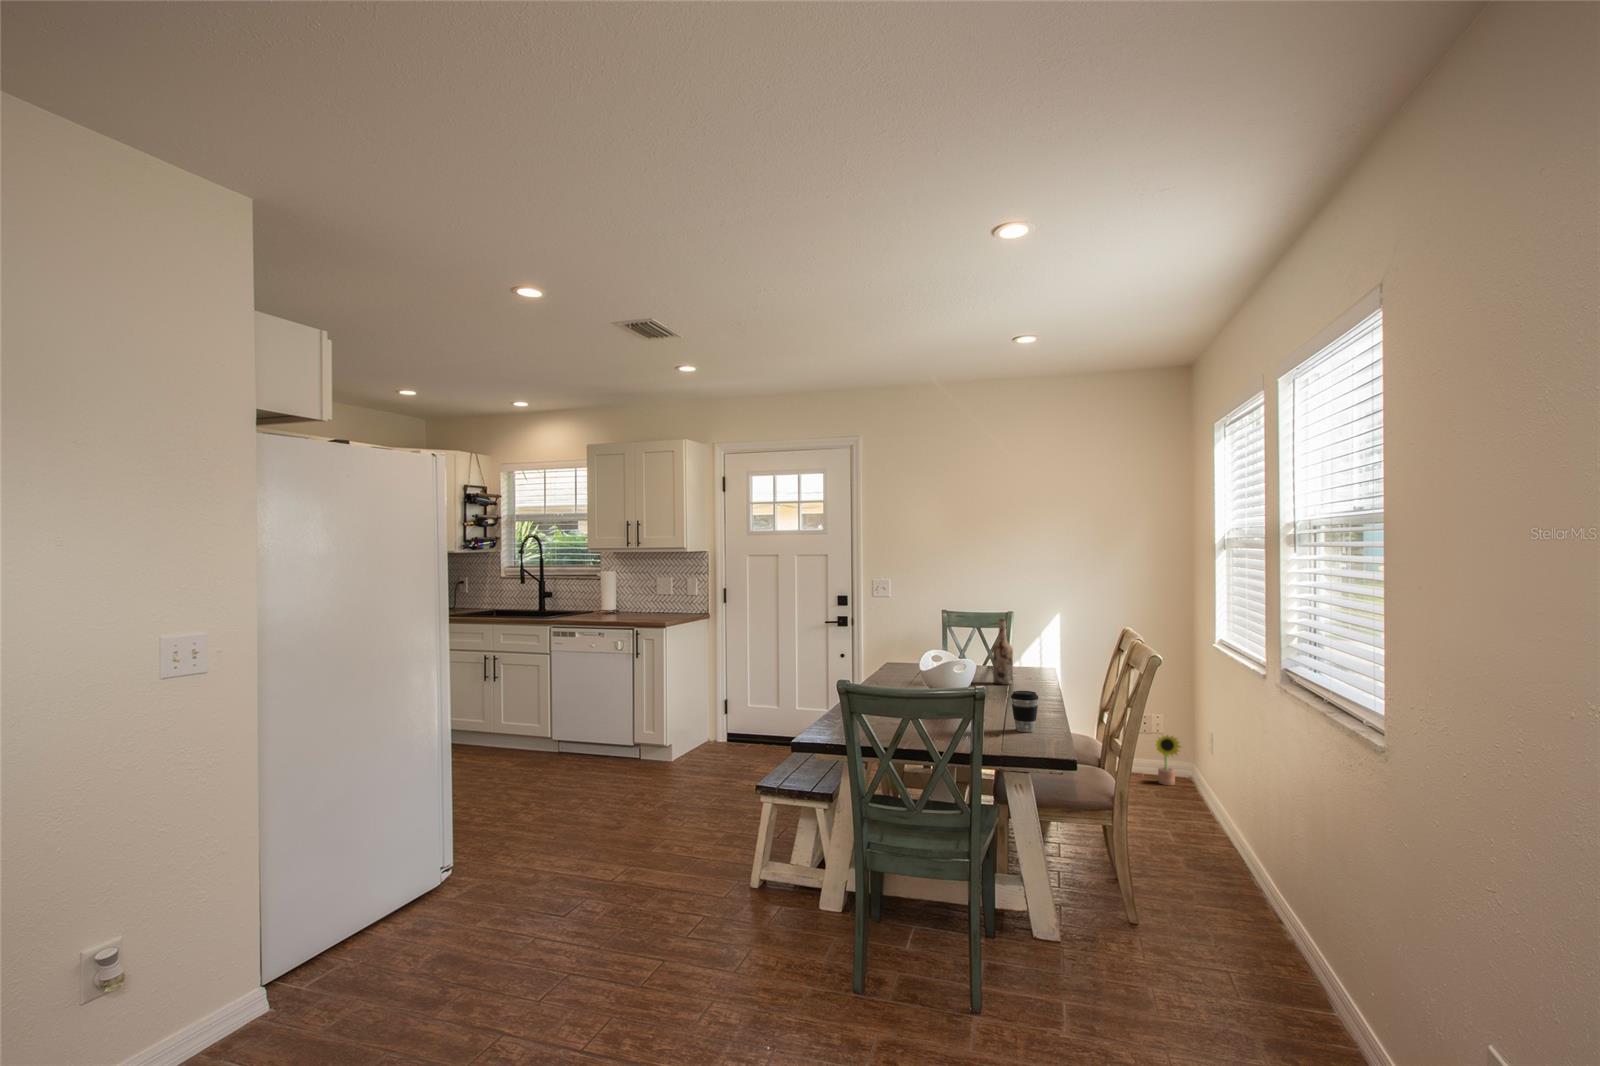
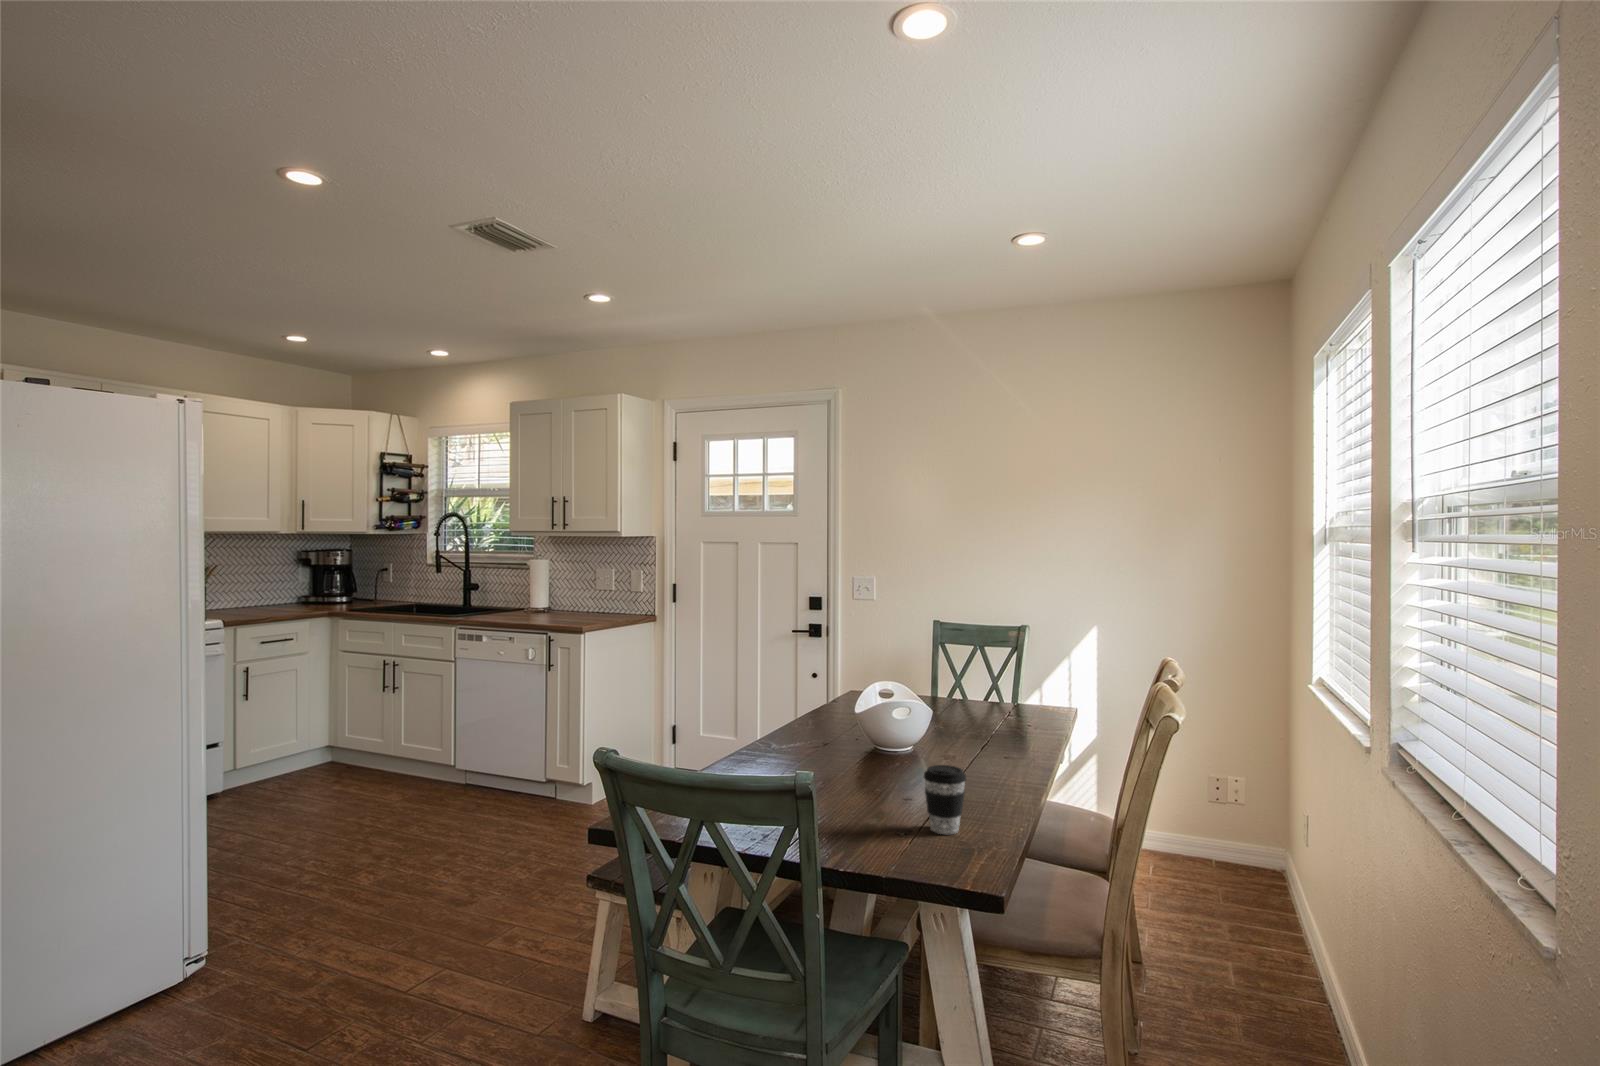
wine bottle: present [992,619,1013,685] -> none [965,640,993,734]
decorative plant: present [1155,735,1181,785] -> none [1218,801,1259,872]

